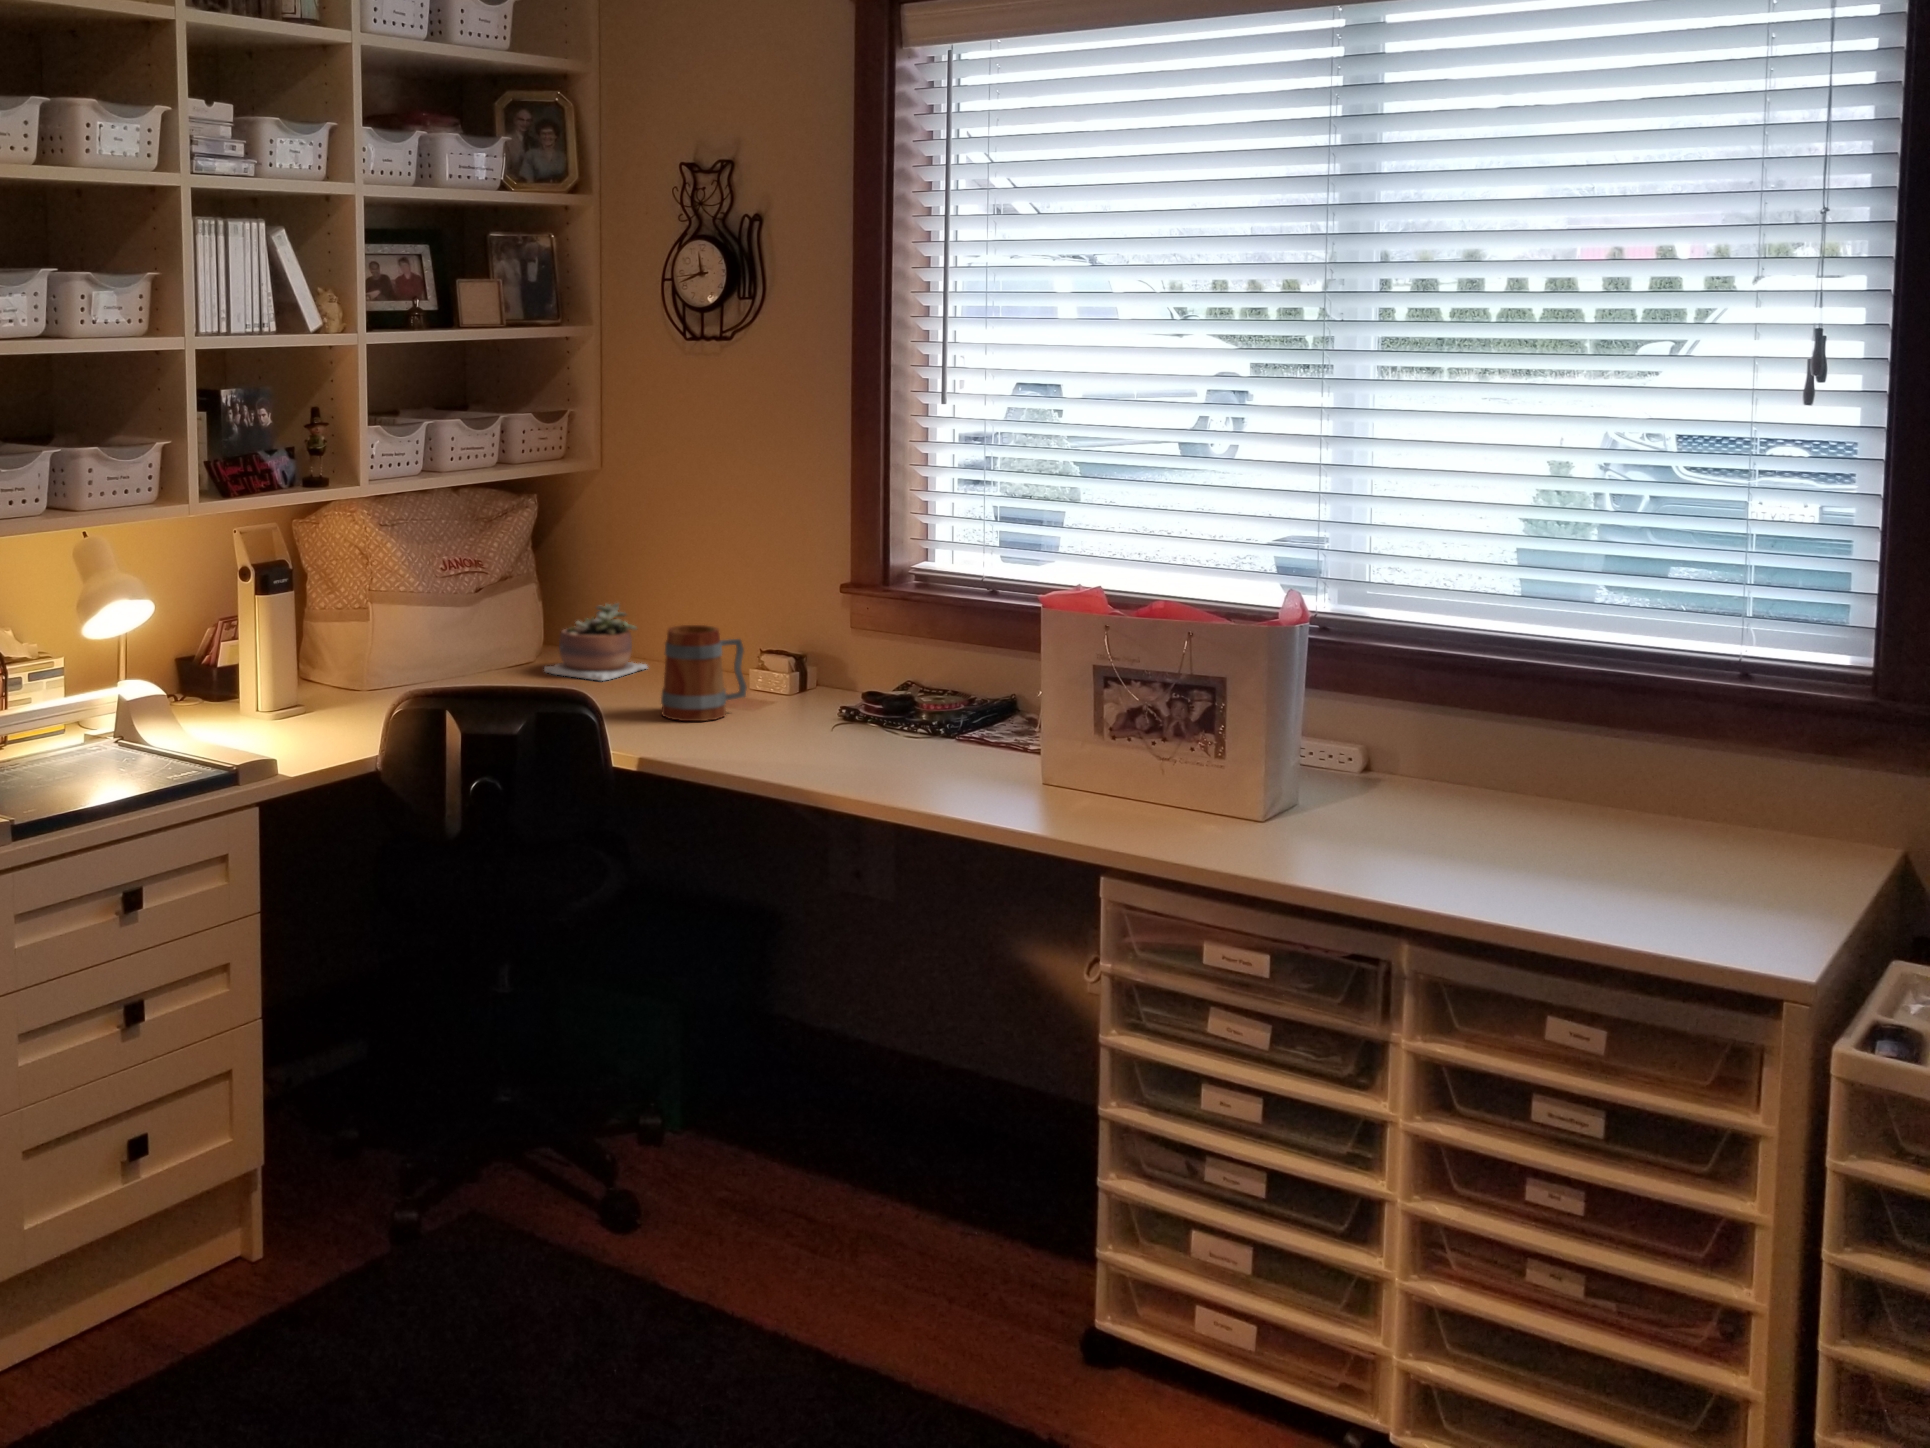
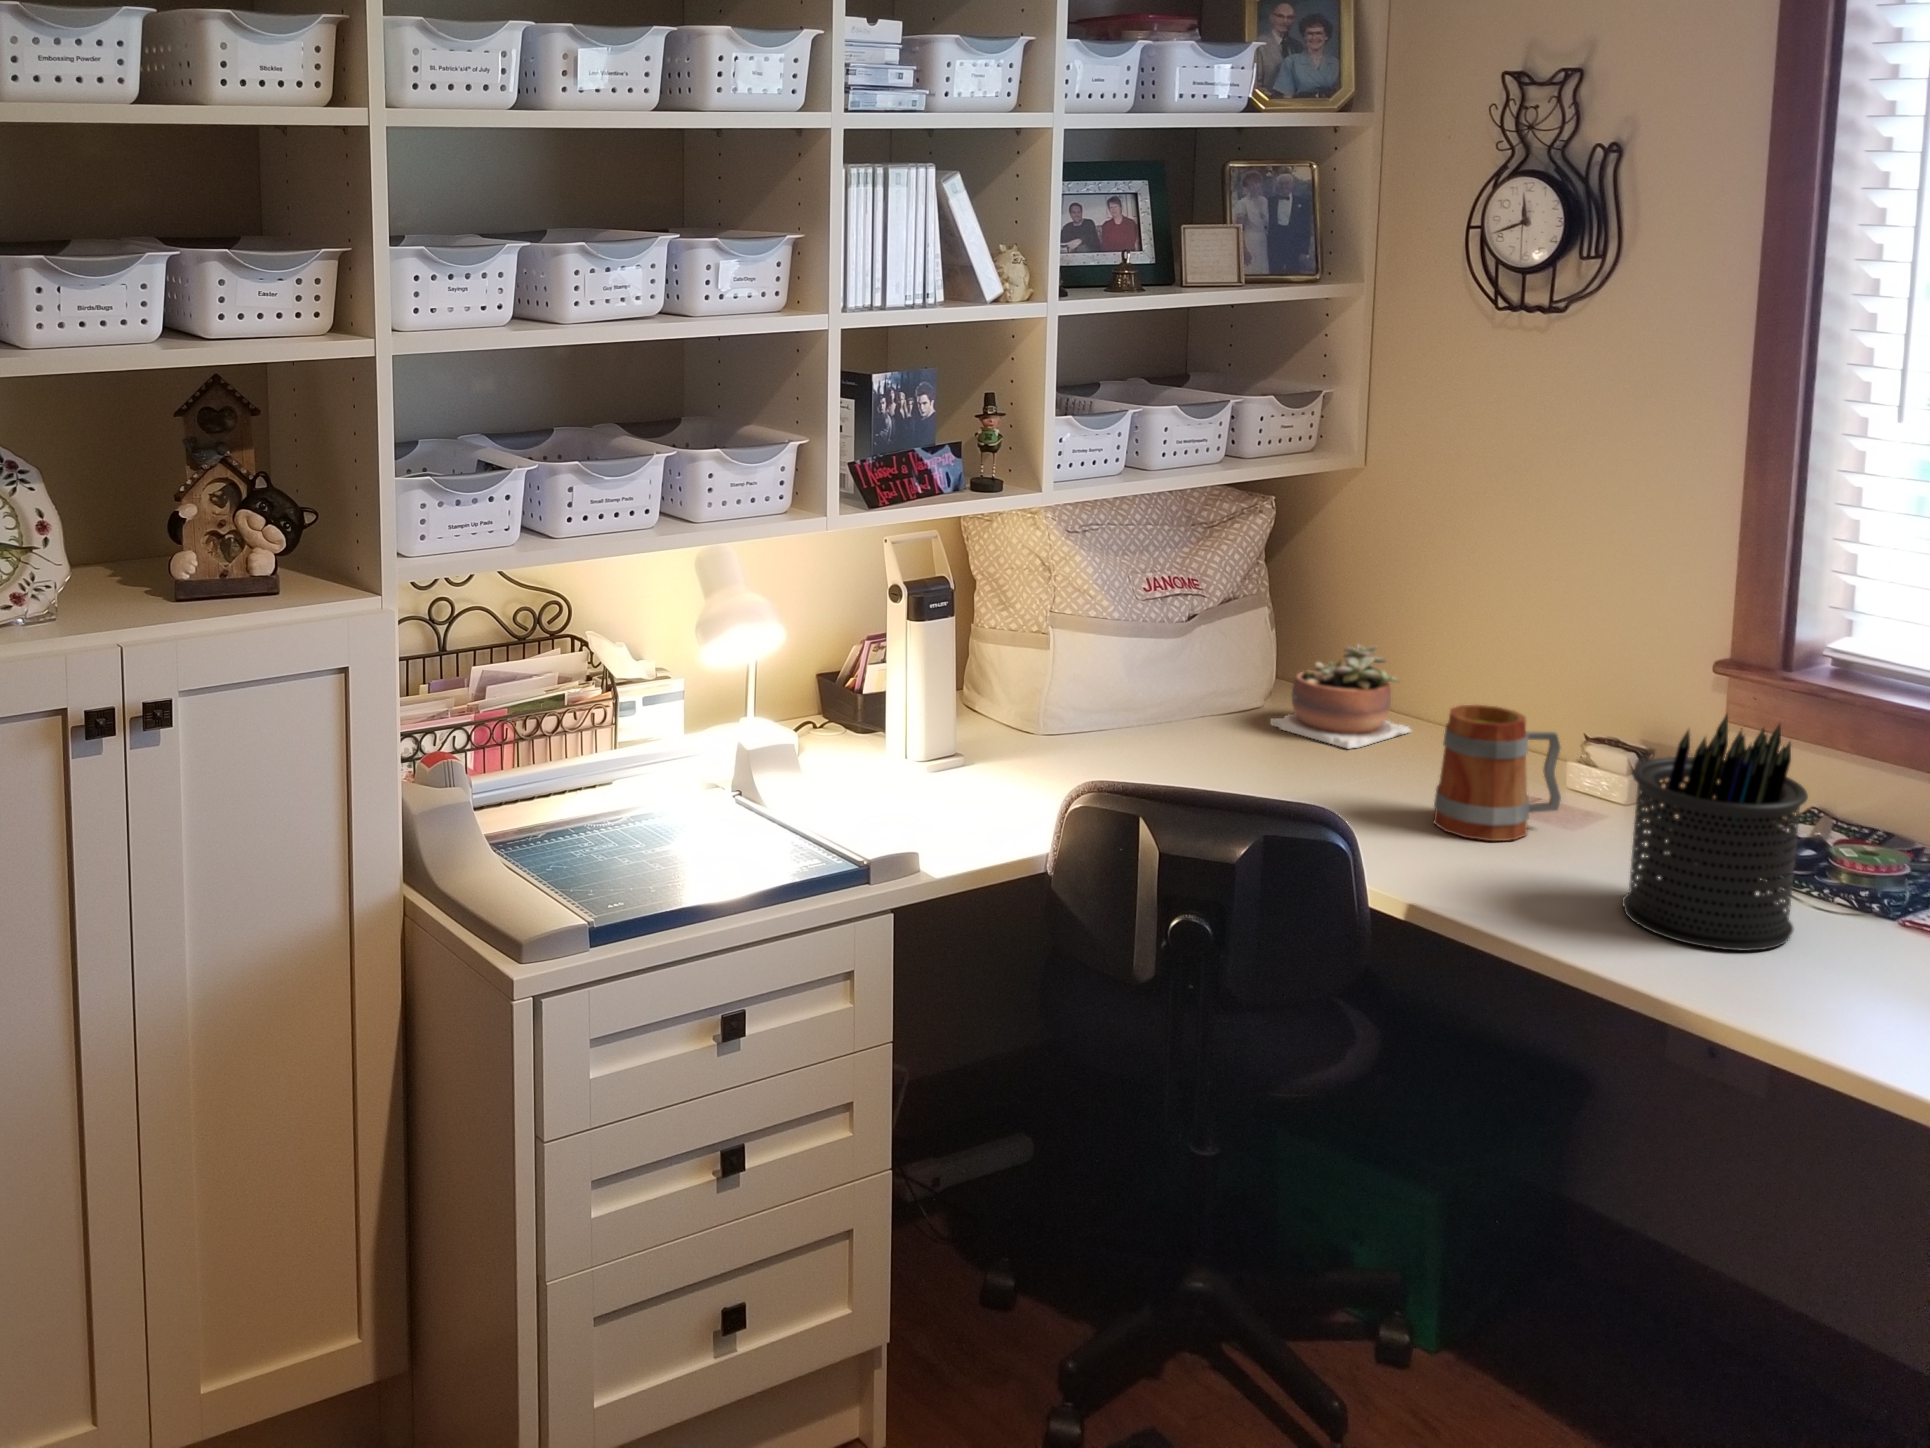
pen holder: none [783,597,890,760] -> present [1622,715,1808,951]

